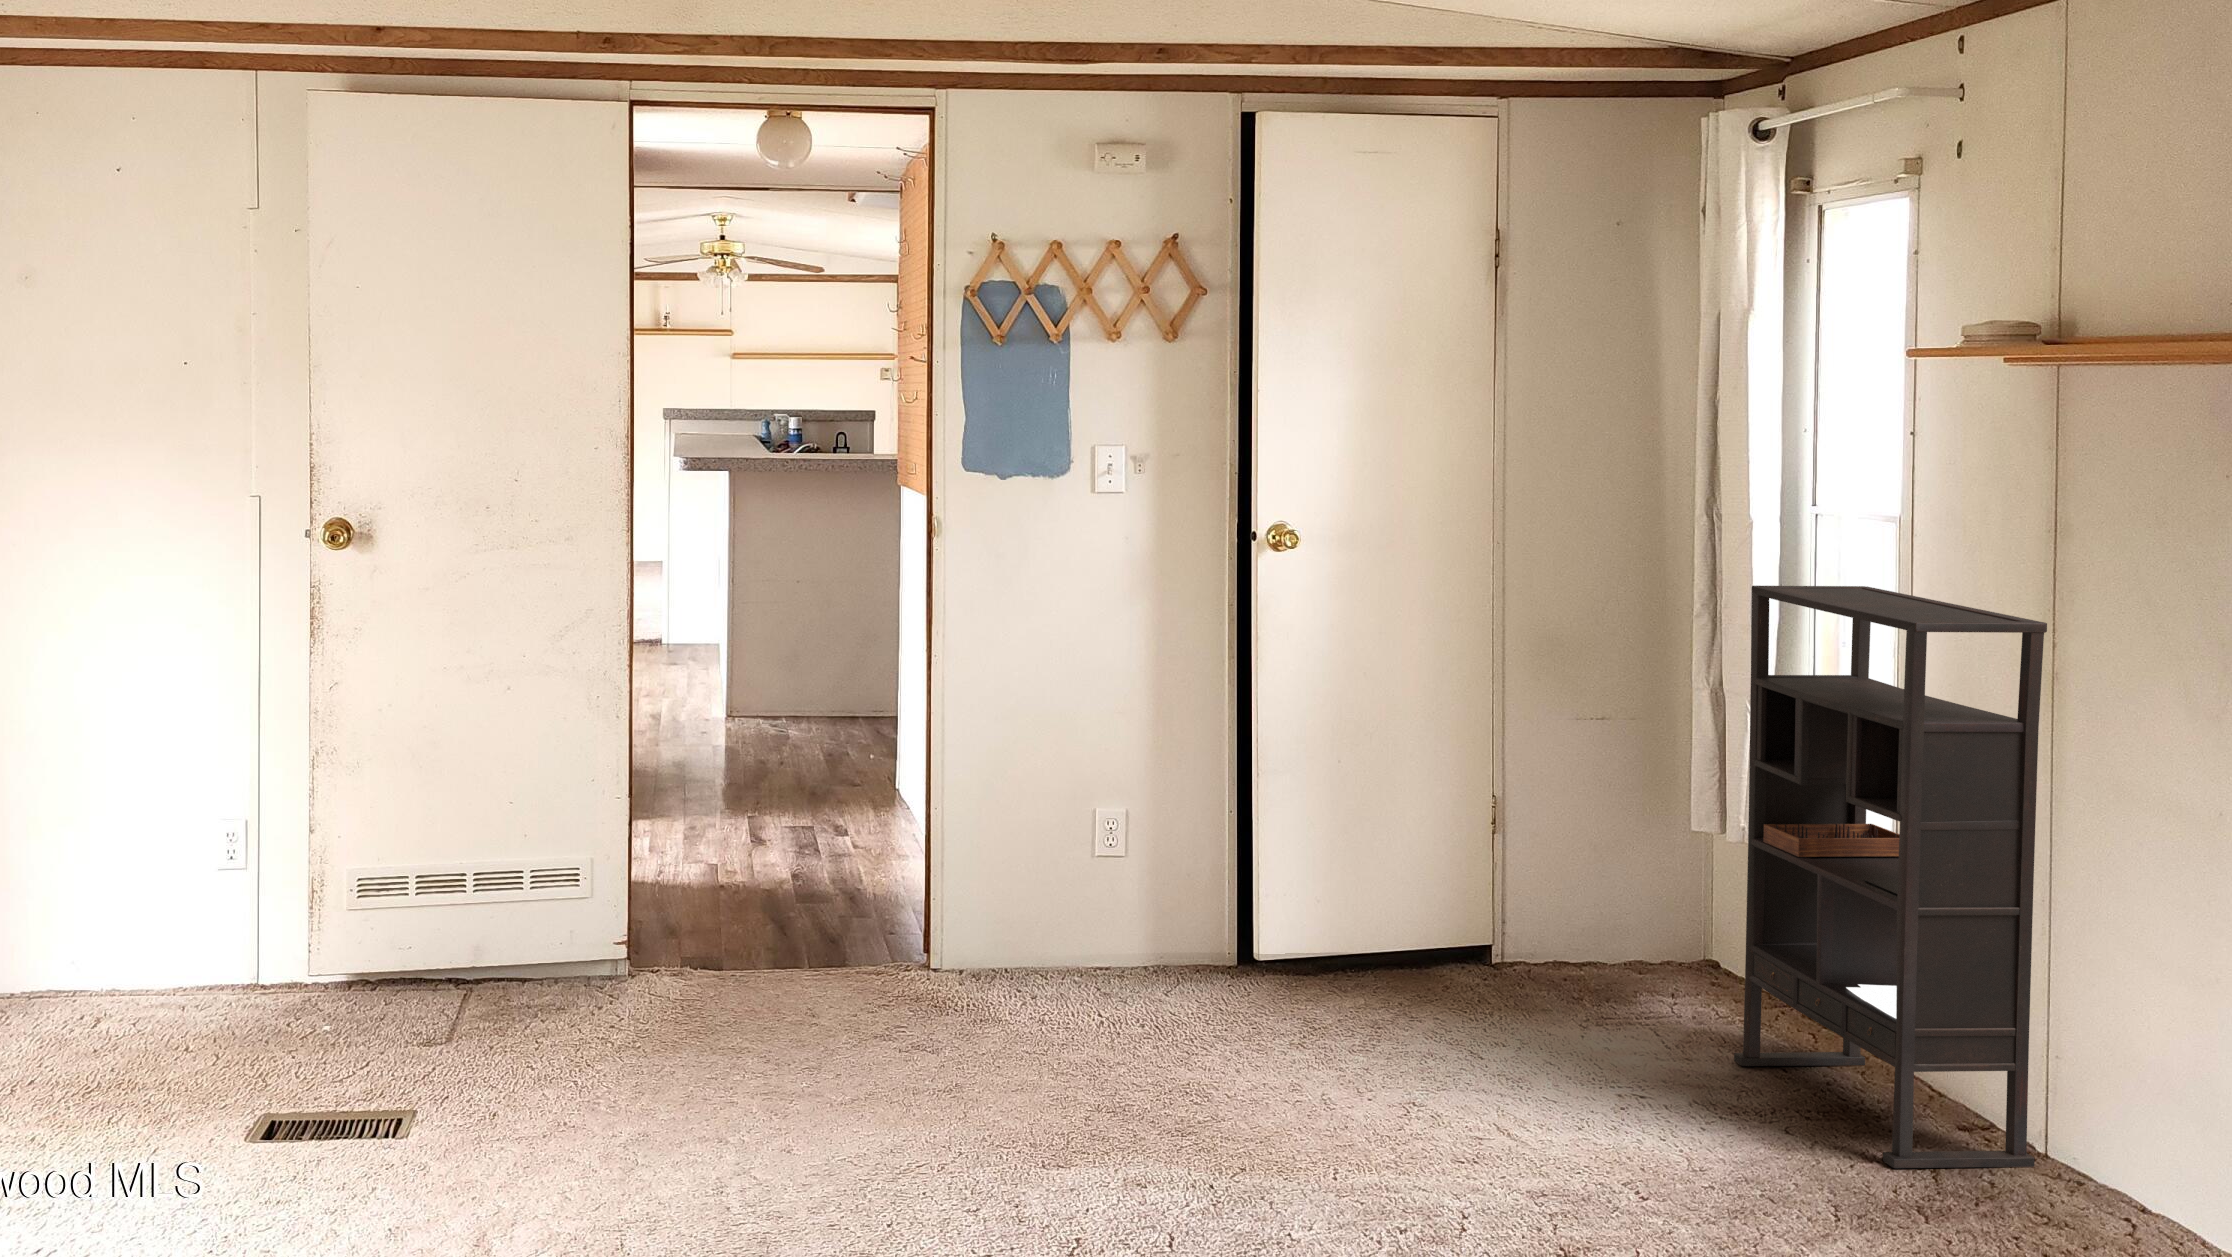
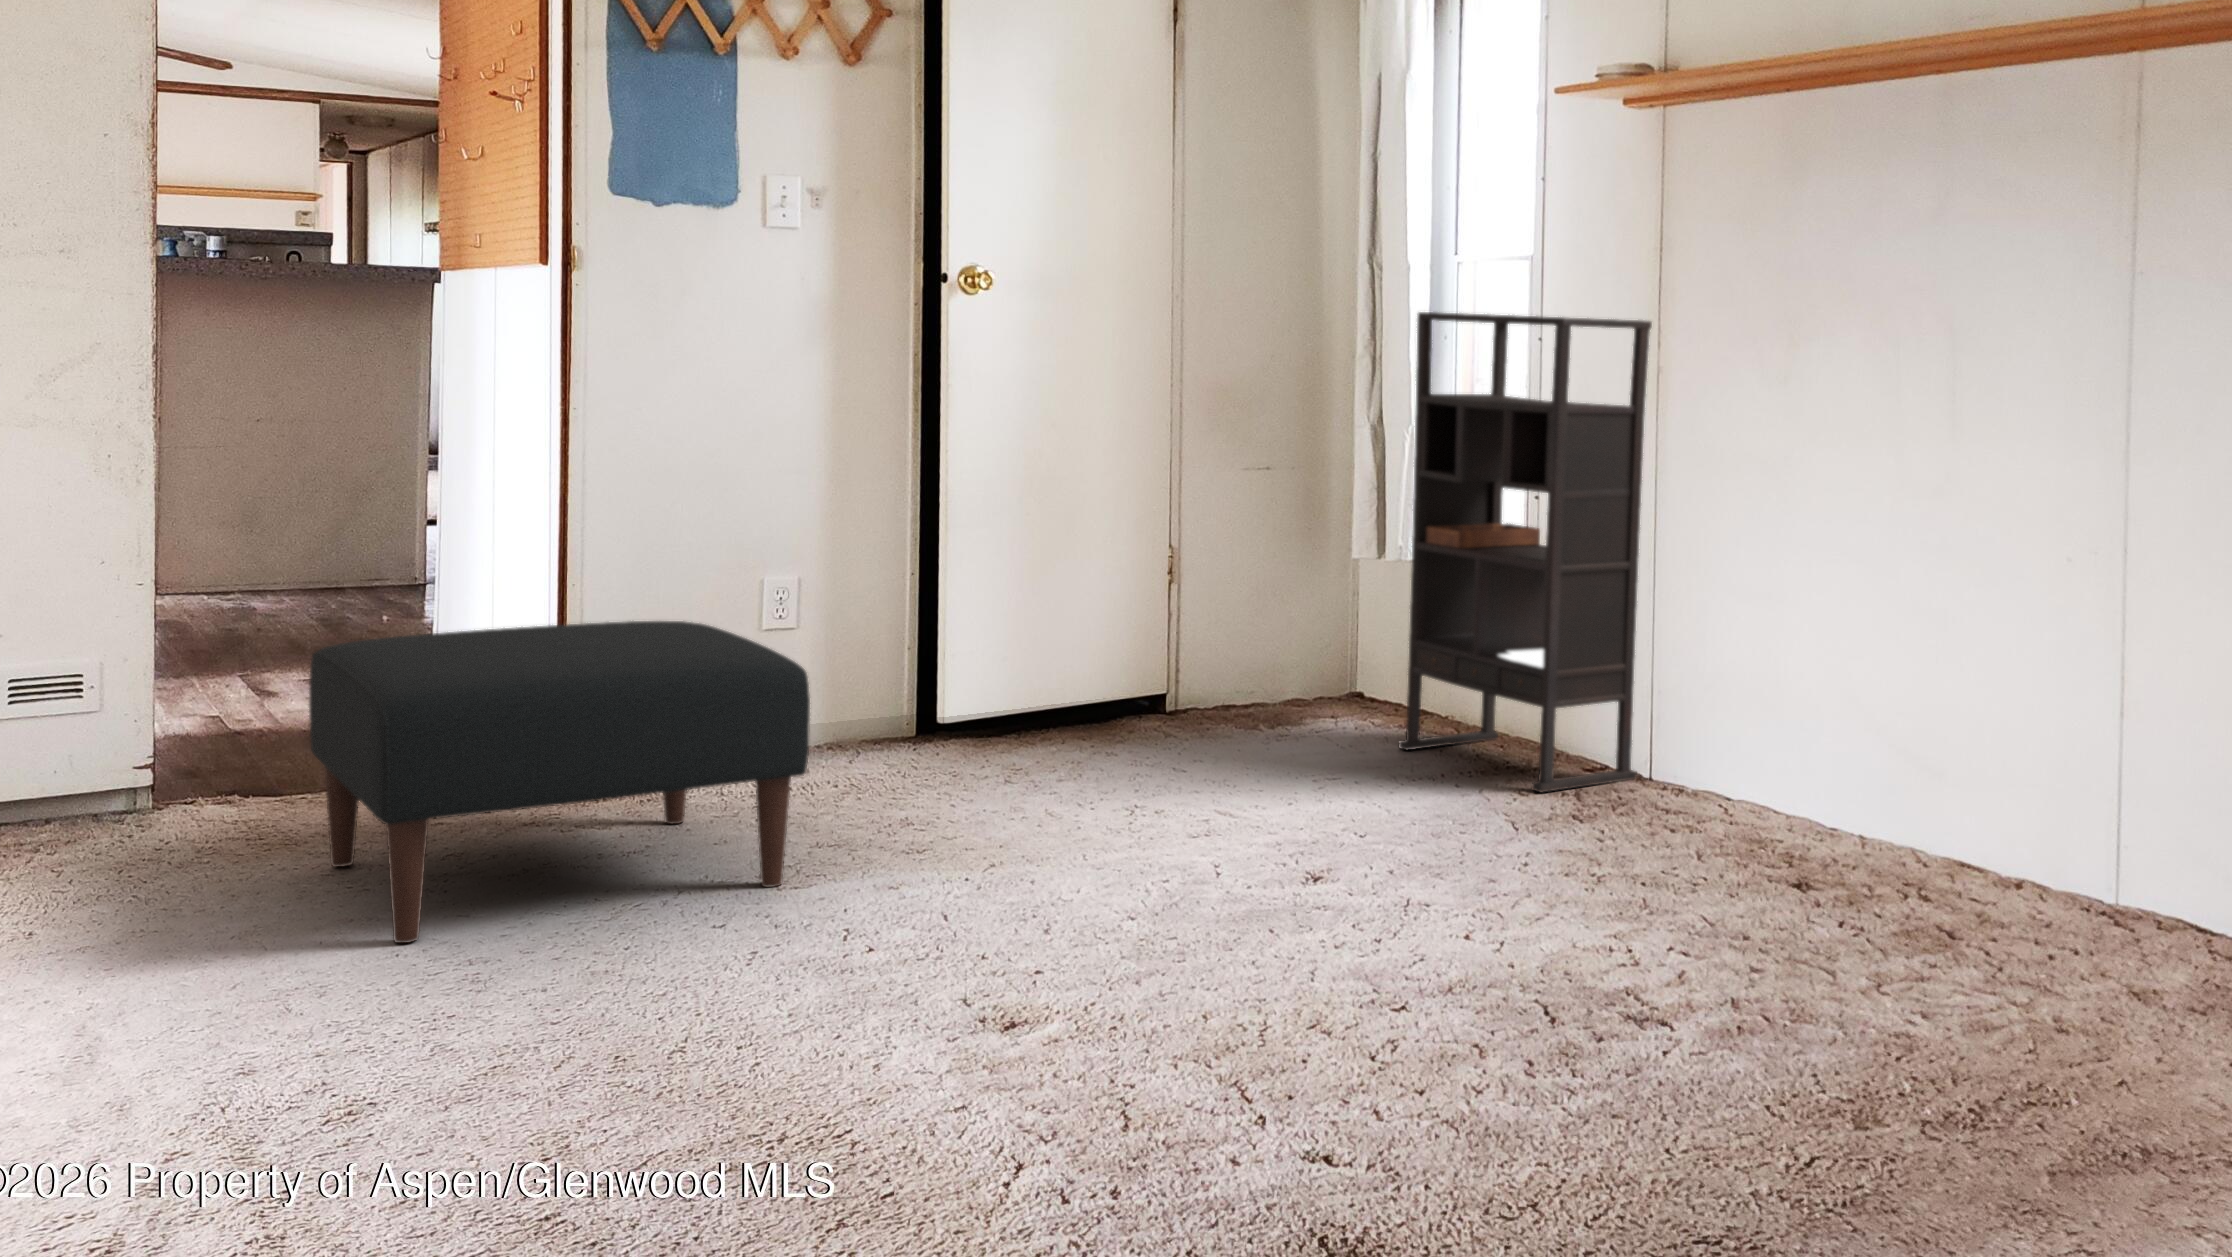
ottoman: none [709,866,1068,1159] -> present [309,621,810,943]

